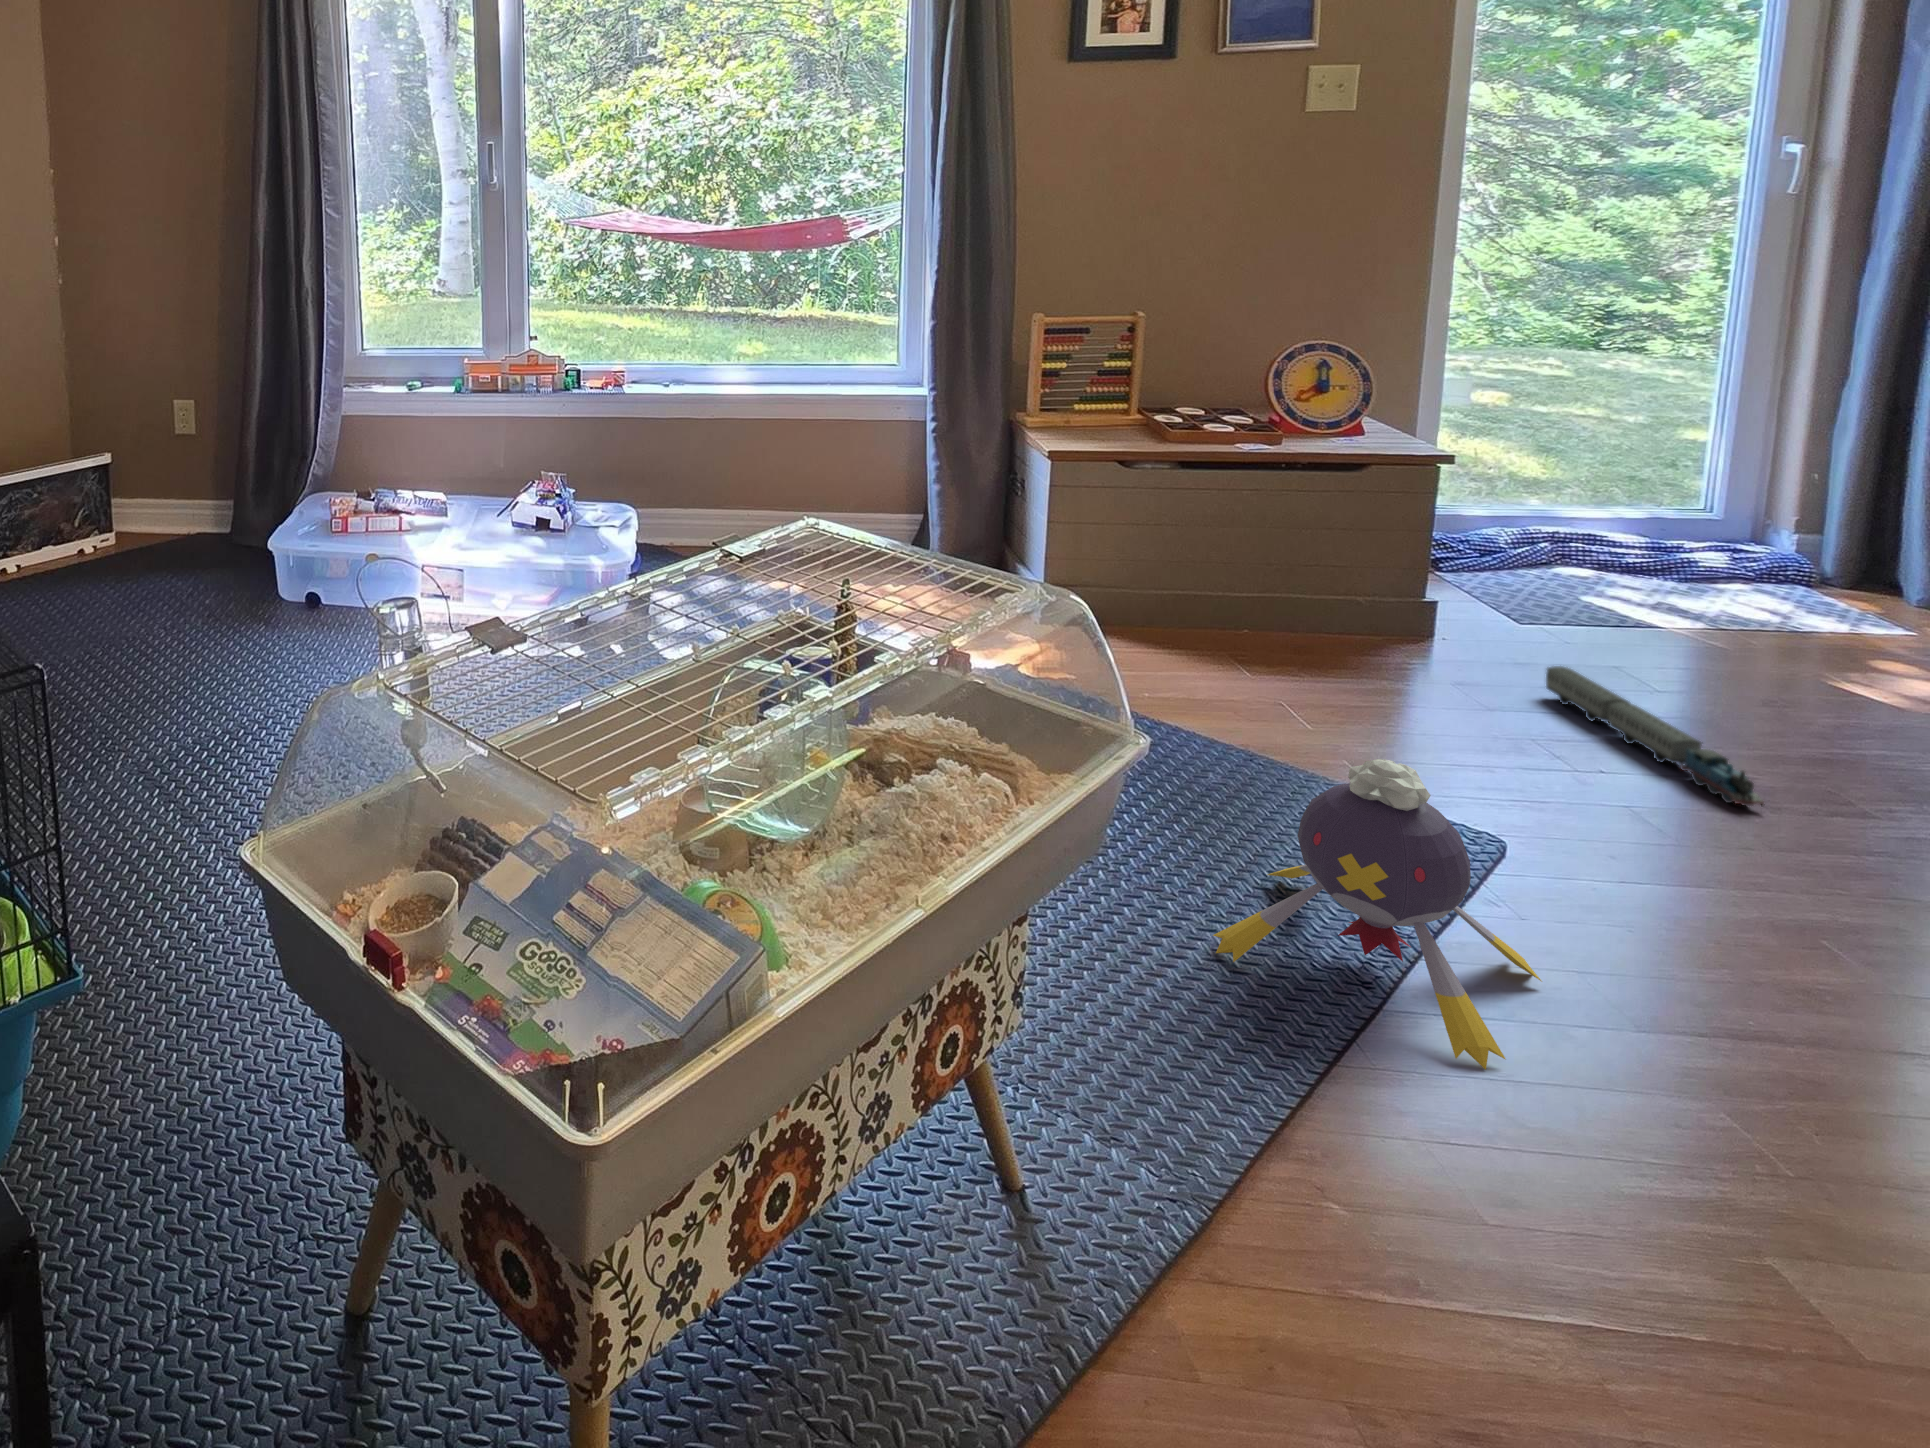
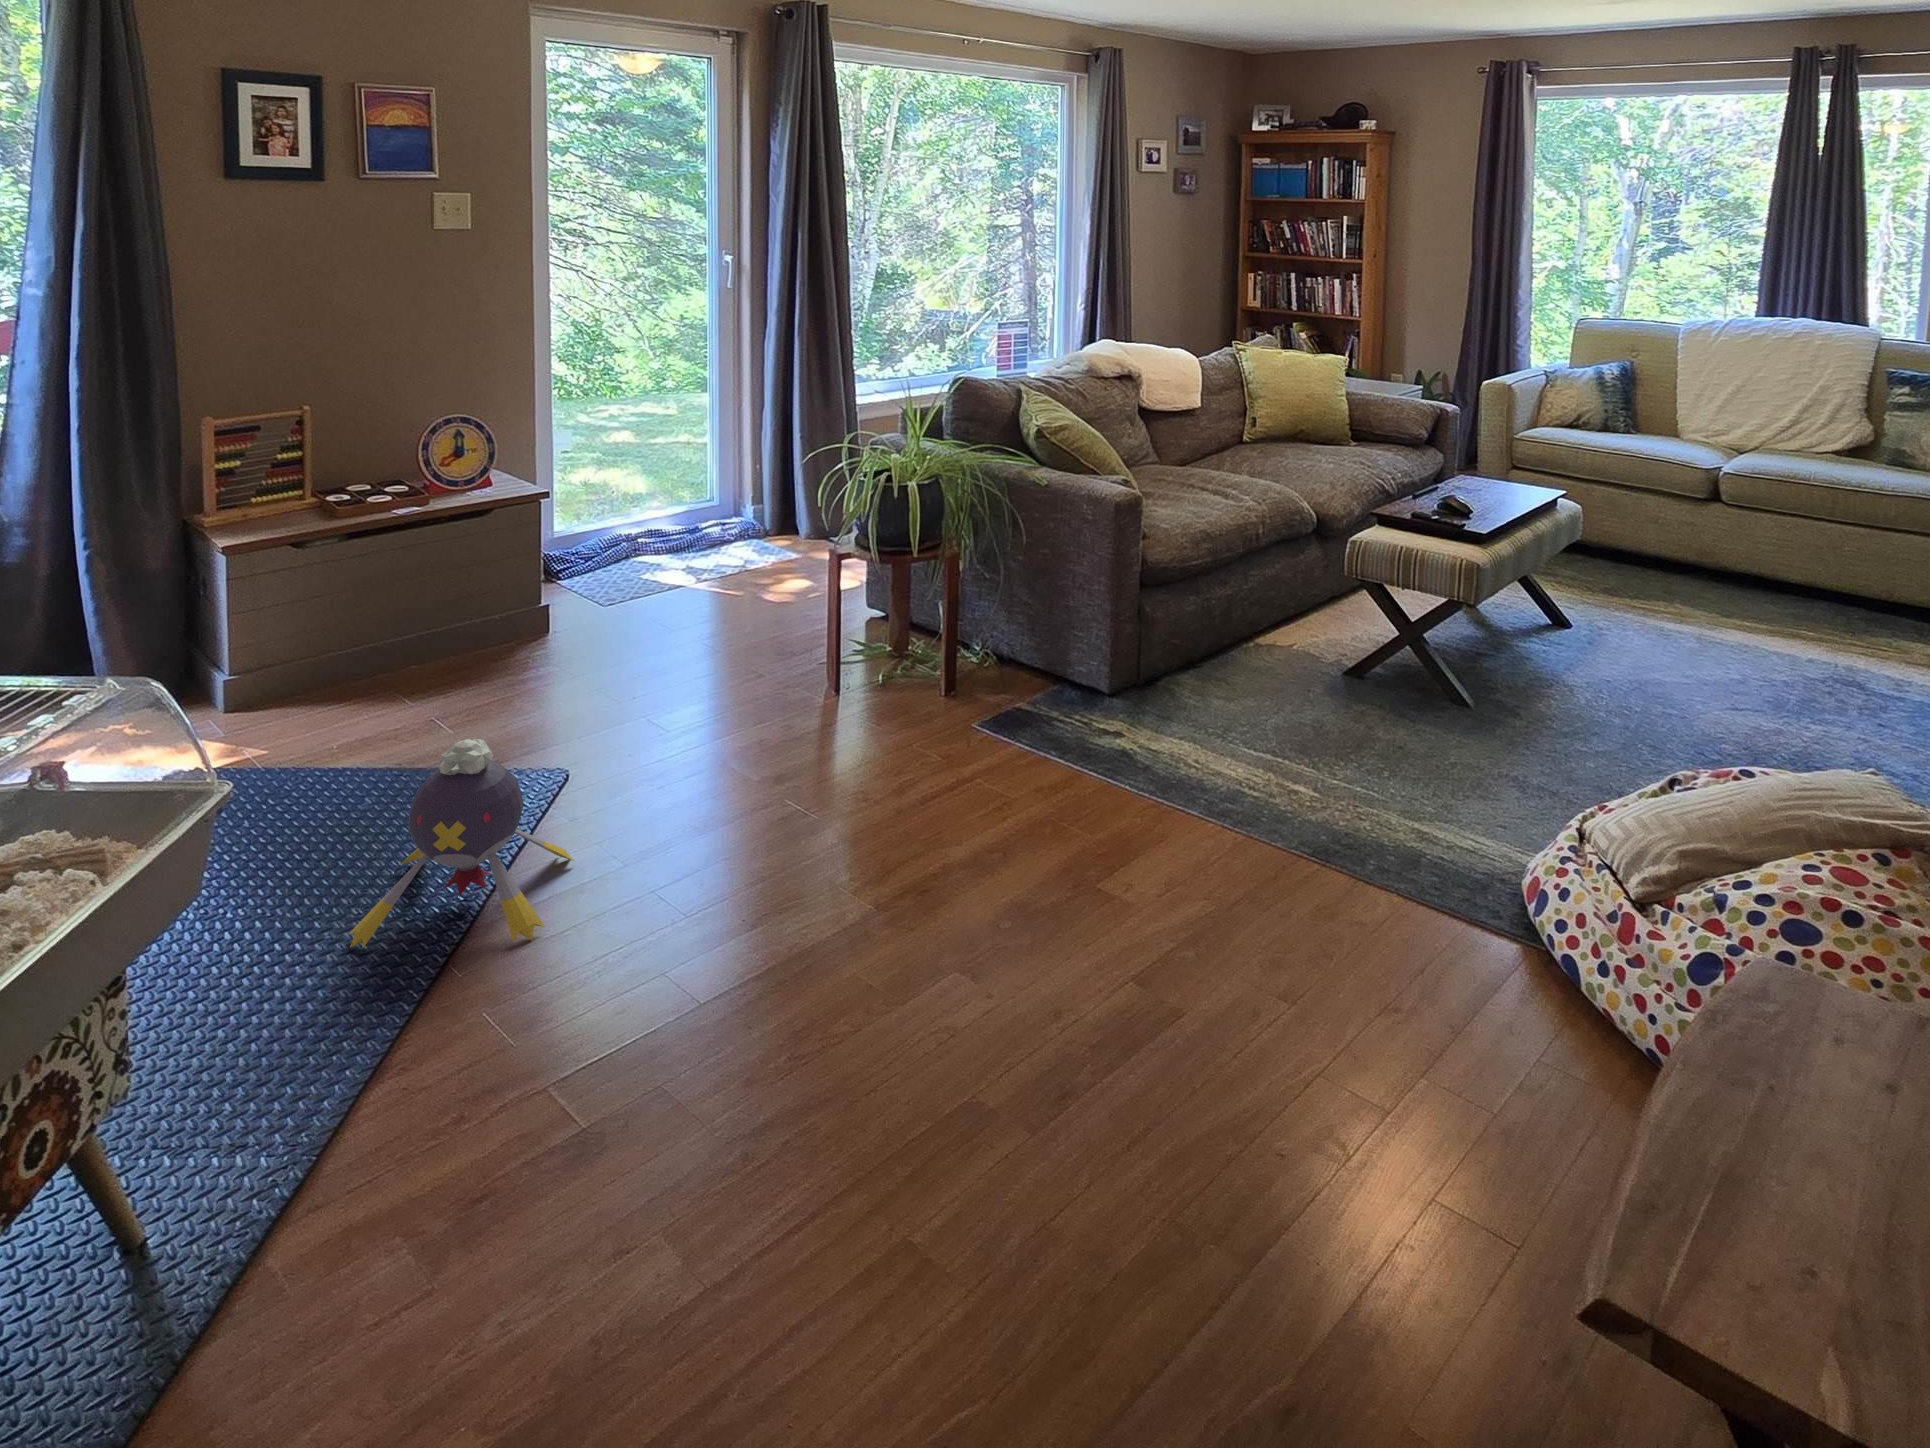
toy train: present [1546,666,1765,806] -> none [606,632,711,695]

